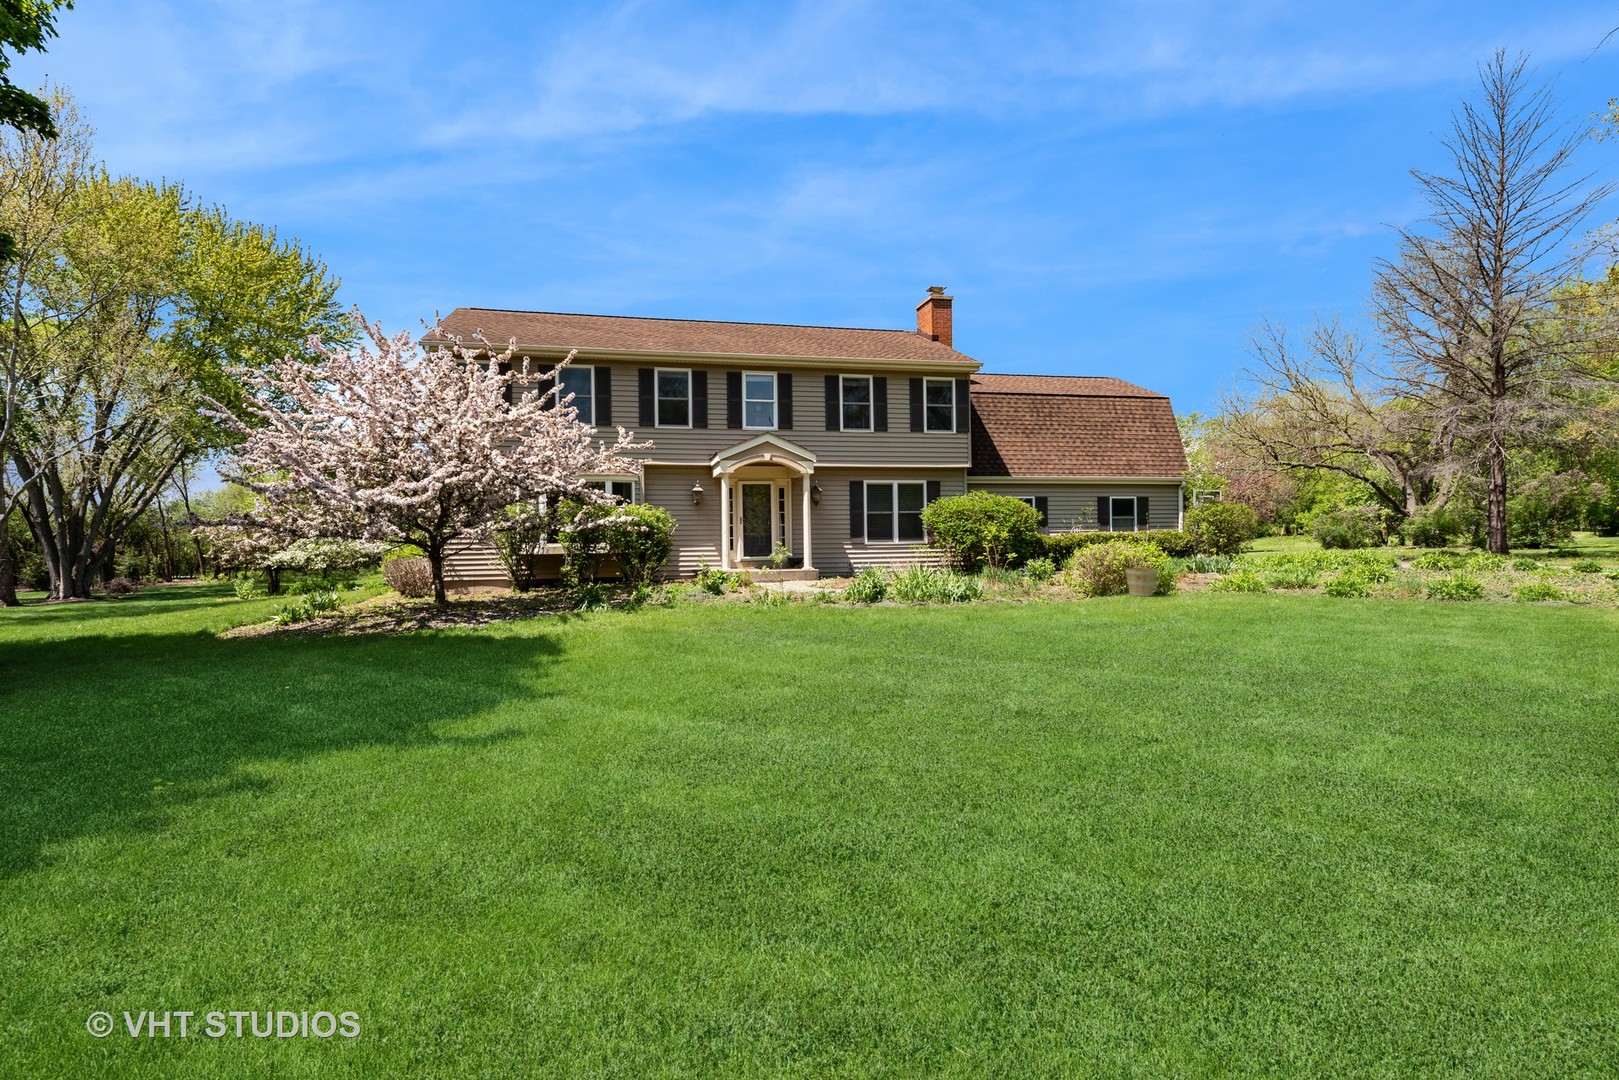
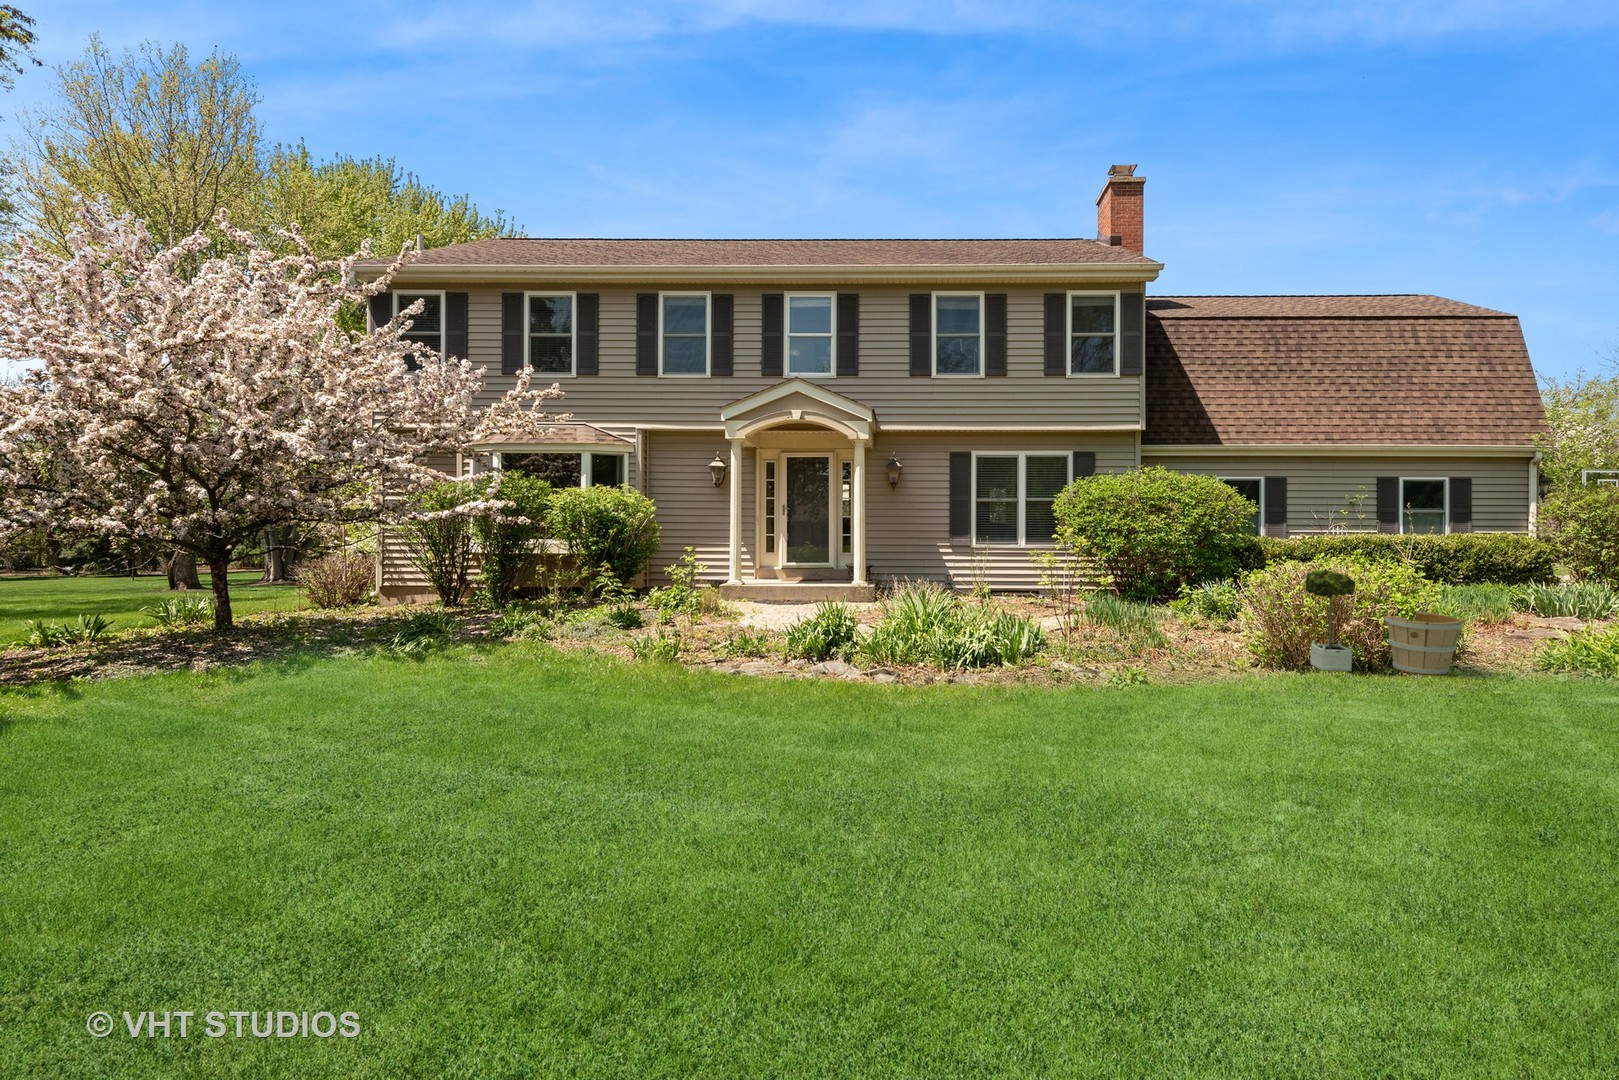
potted tree: none [1091,547,1113,597] -> present [1305,569,1355,671]

